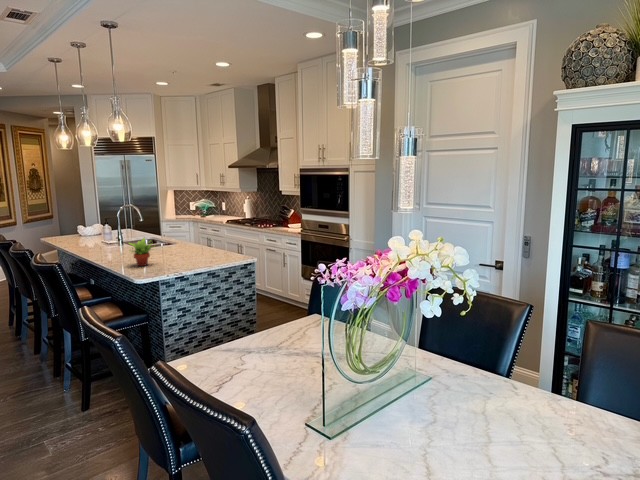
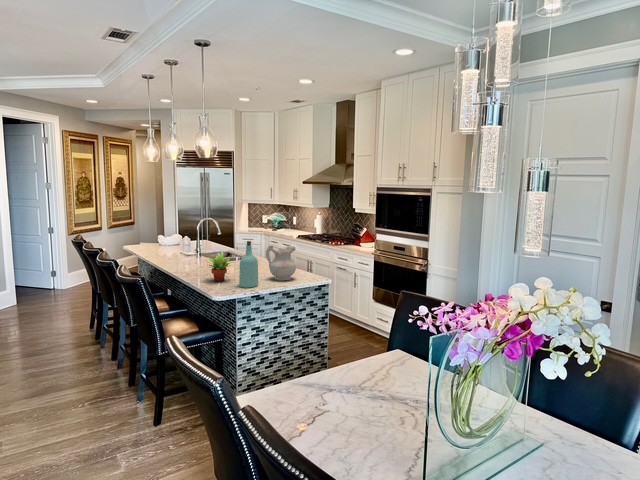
bottle: none [162,224,182,270] -> present [239,241,258,288]
ceramic pitcher: none [189,228,220,262] -> present [266,246,296,281]

